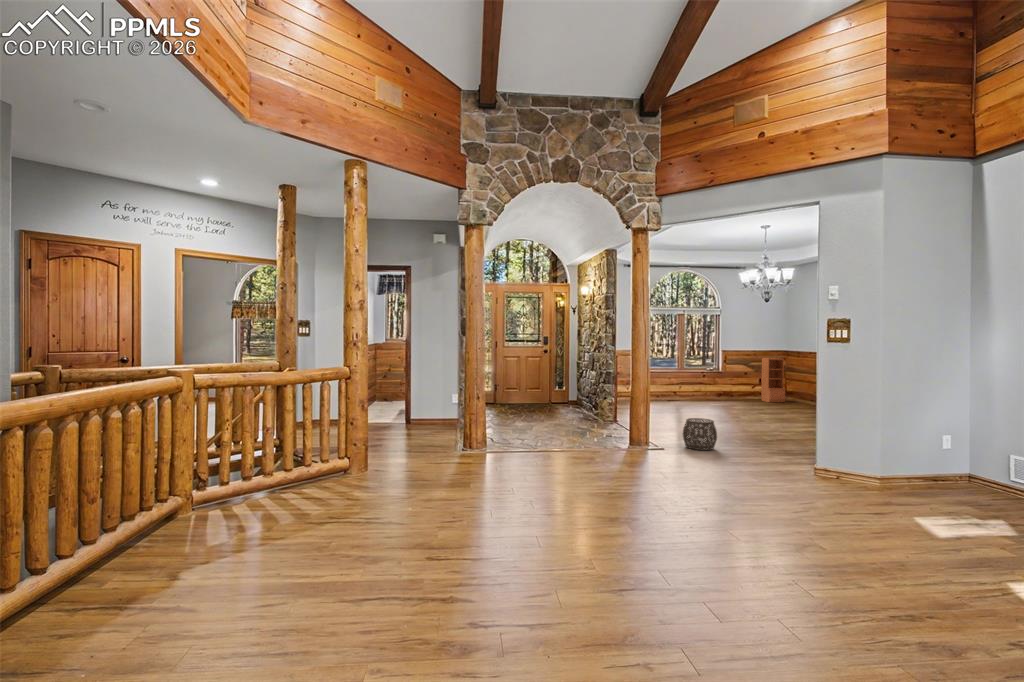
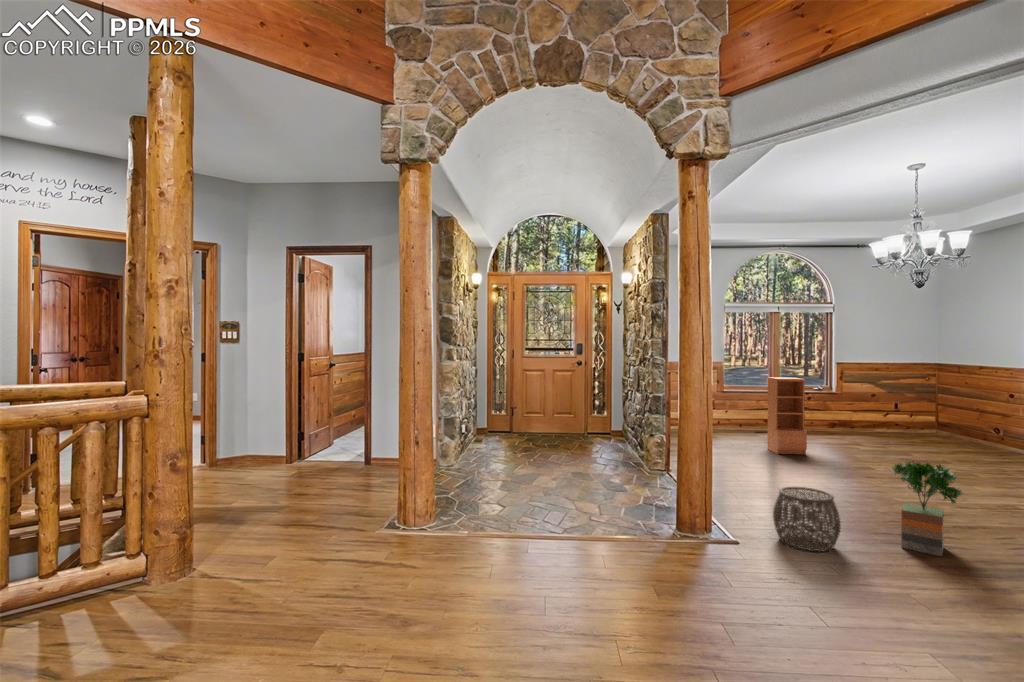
bookcase: present [761,358,785,402] -> present [767,377,807,455]
potted tree: none [743,401,778,450] -> present [891,462,962,556]

